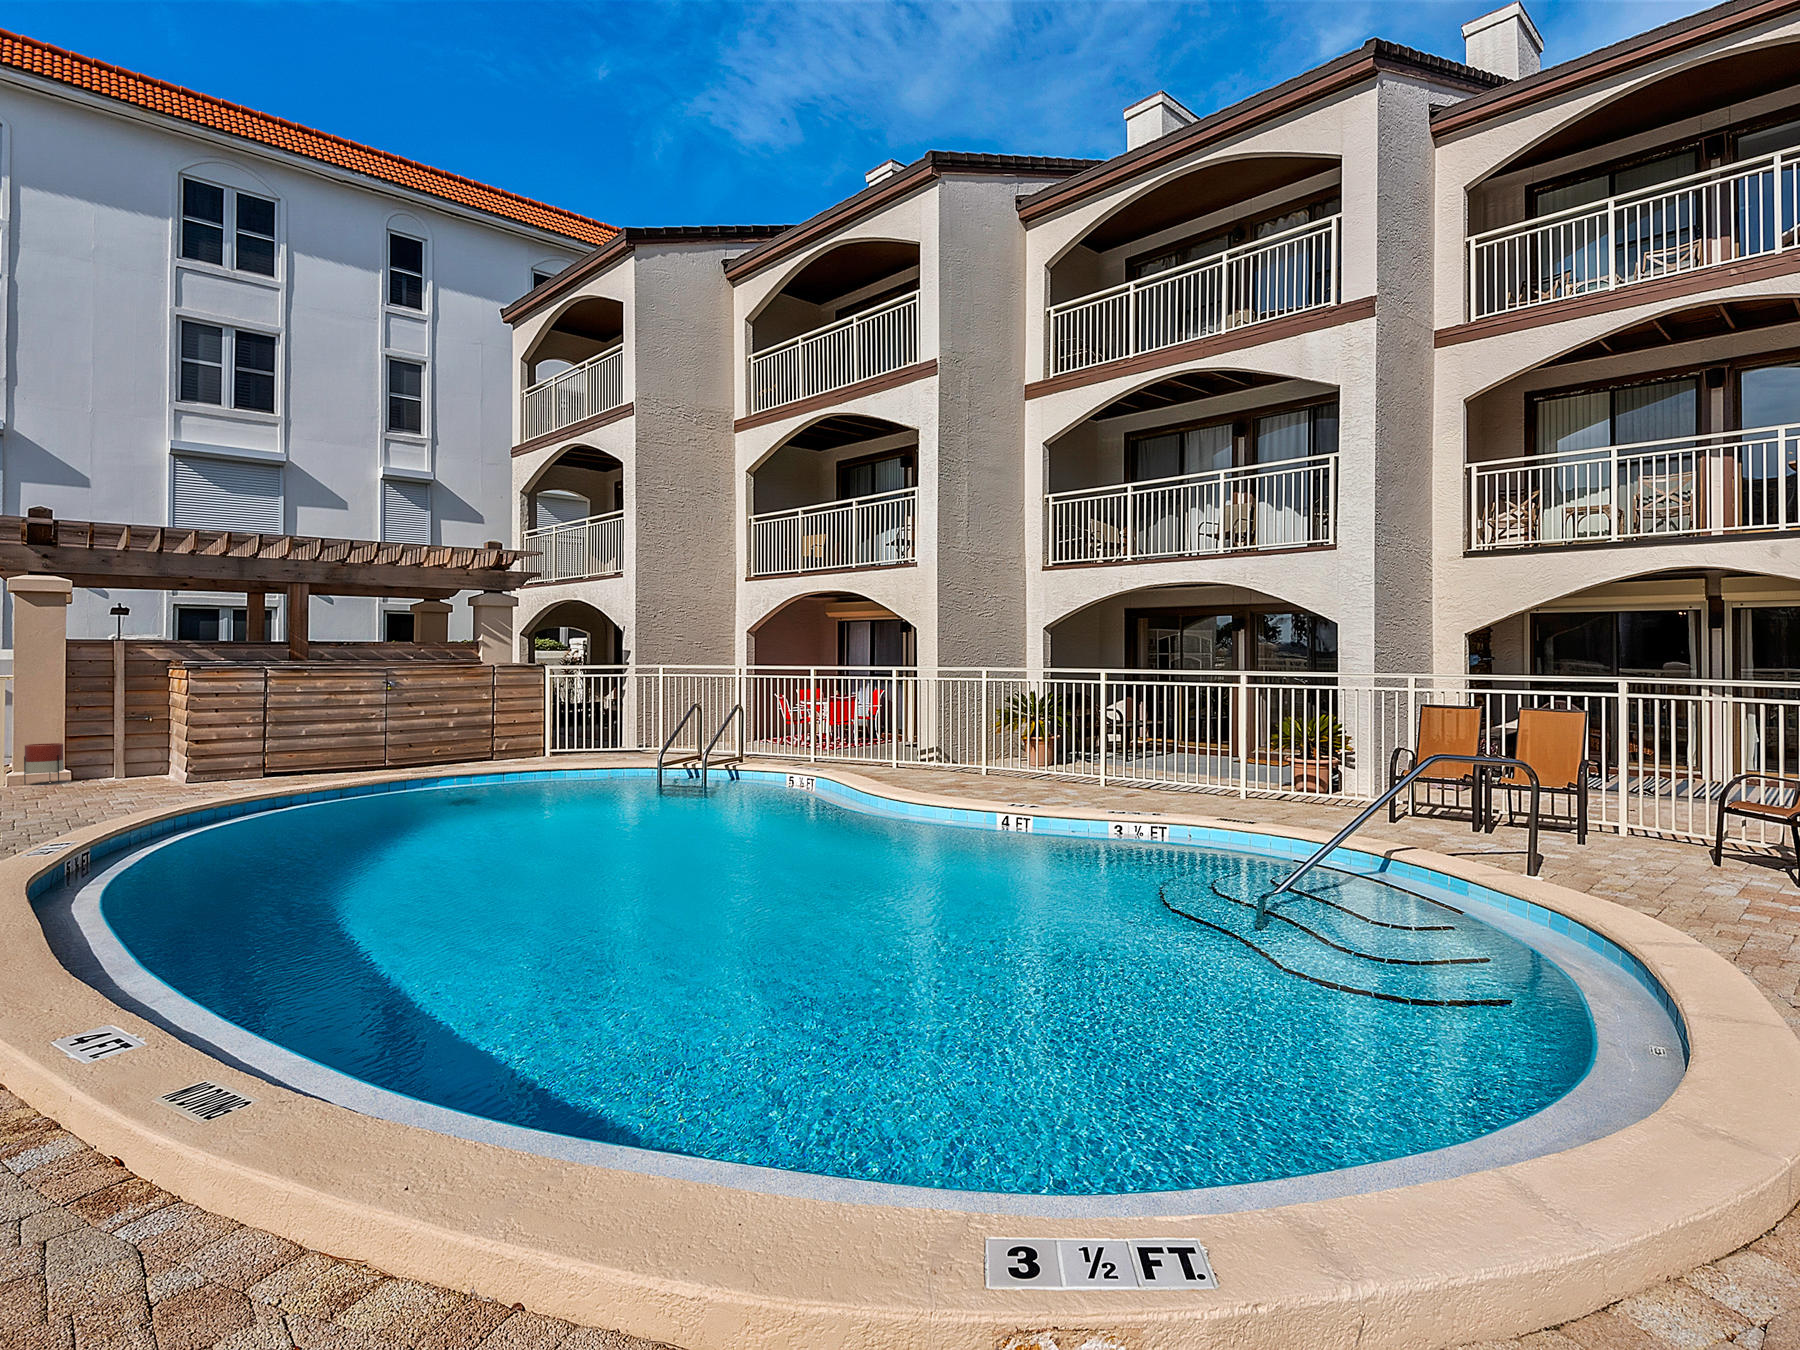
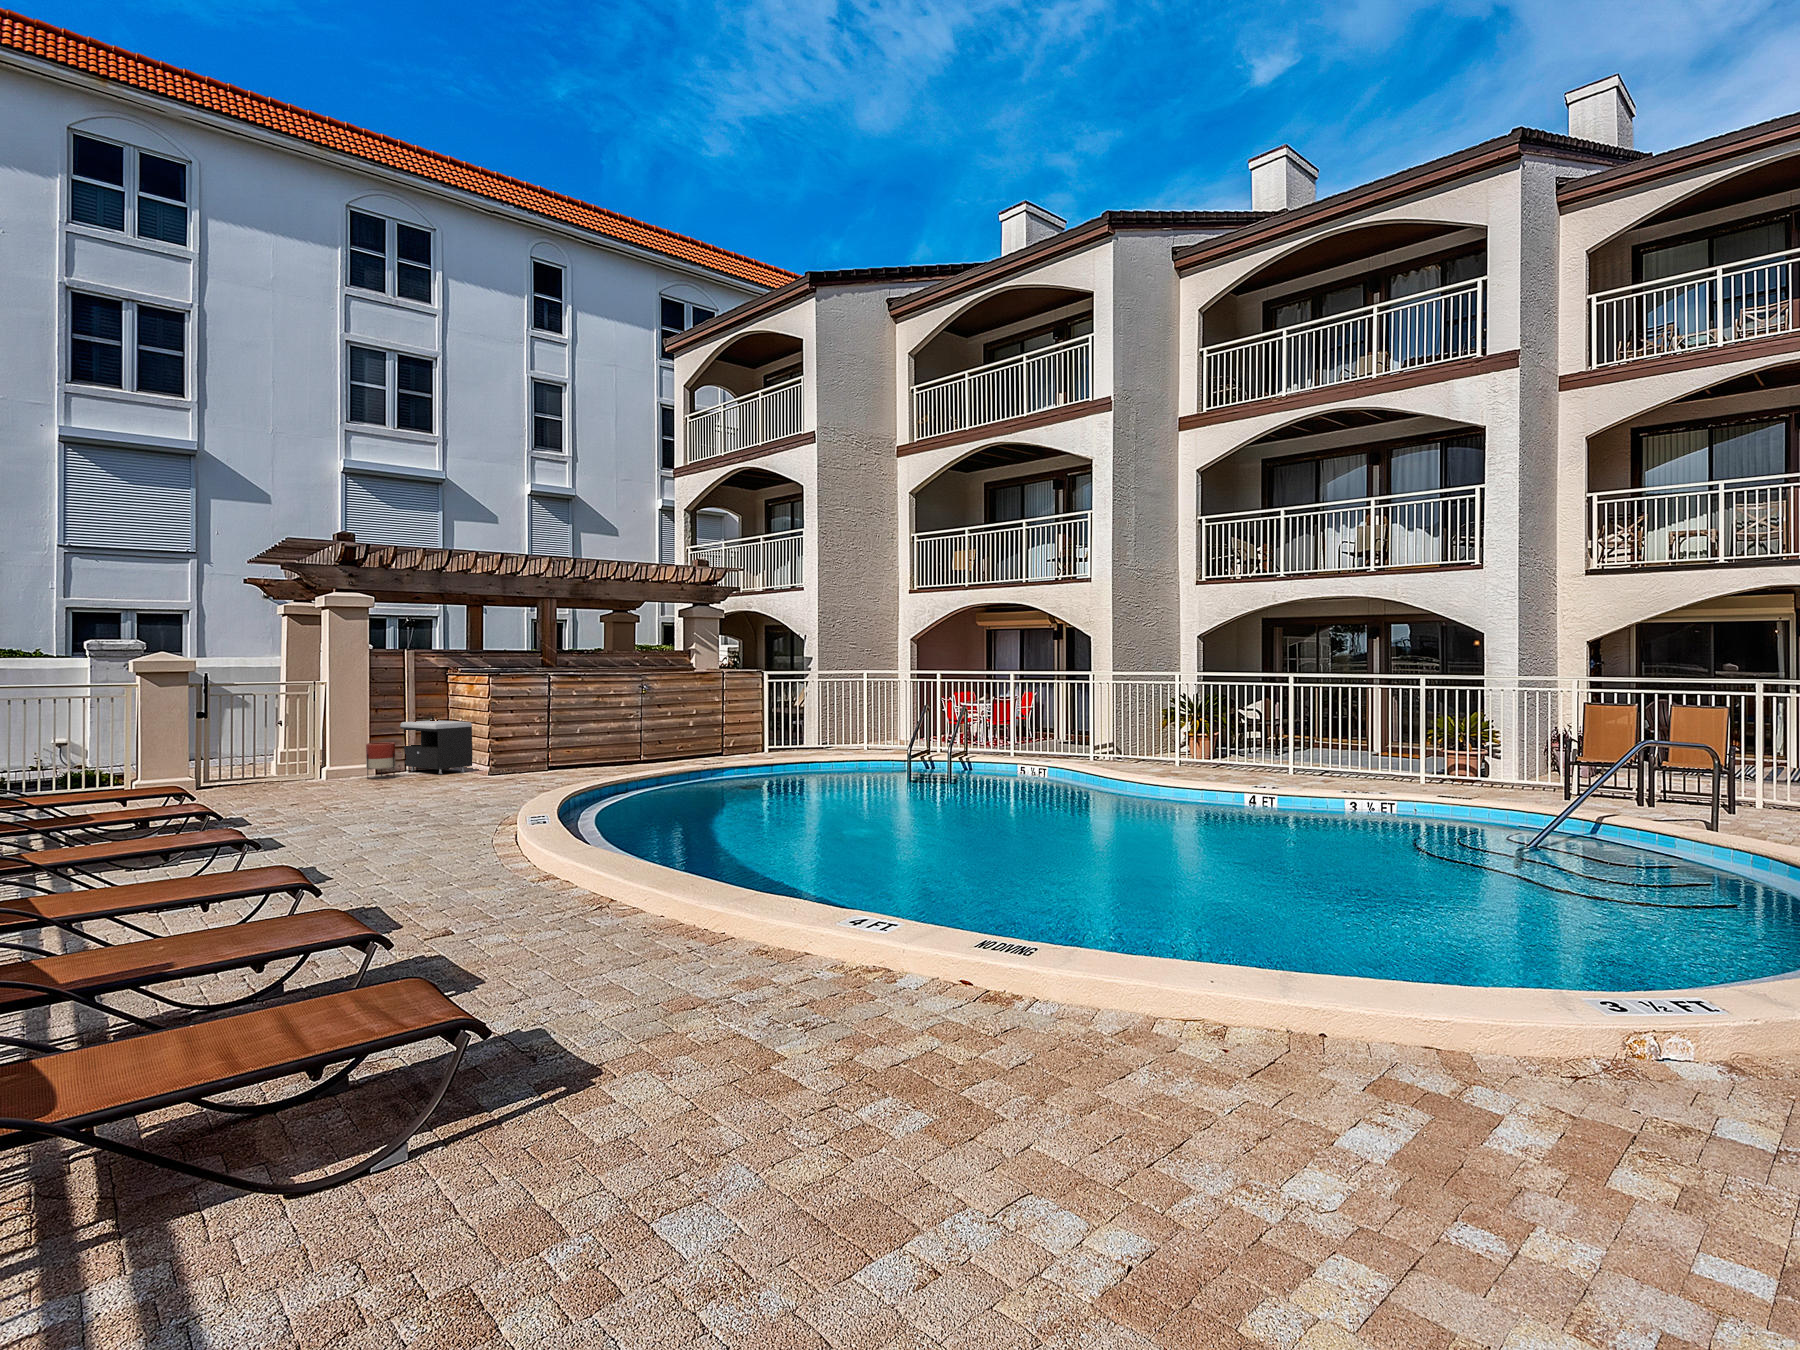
storage bench: none [90,719,168,780] -> present [400,720,472,774]

